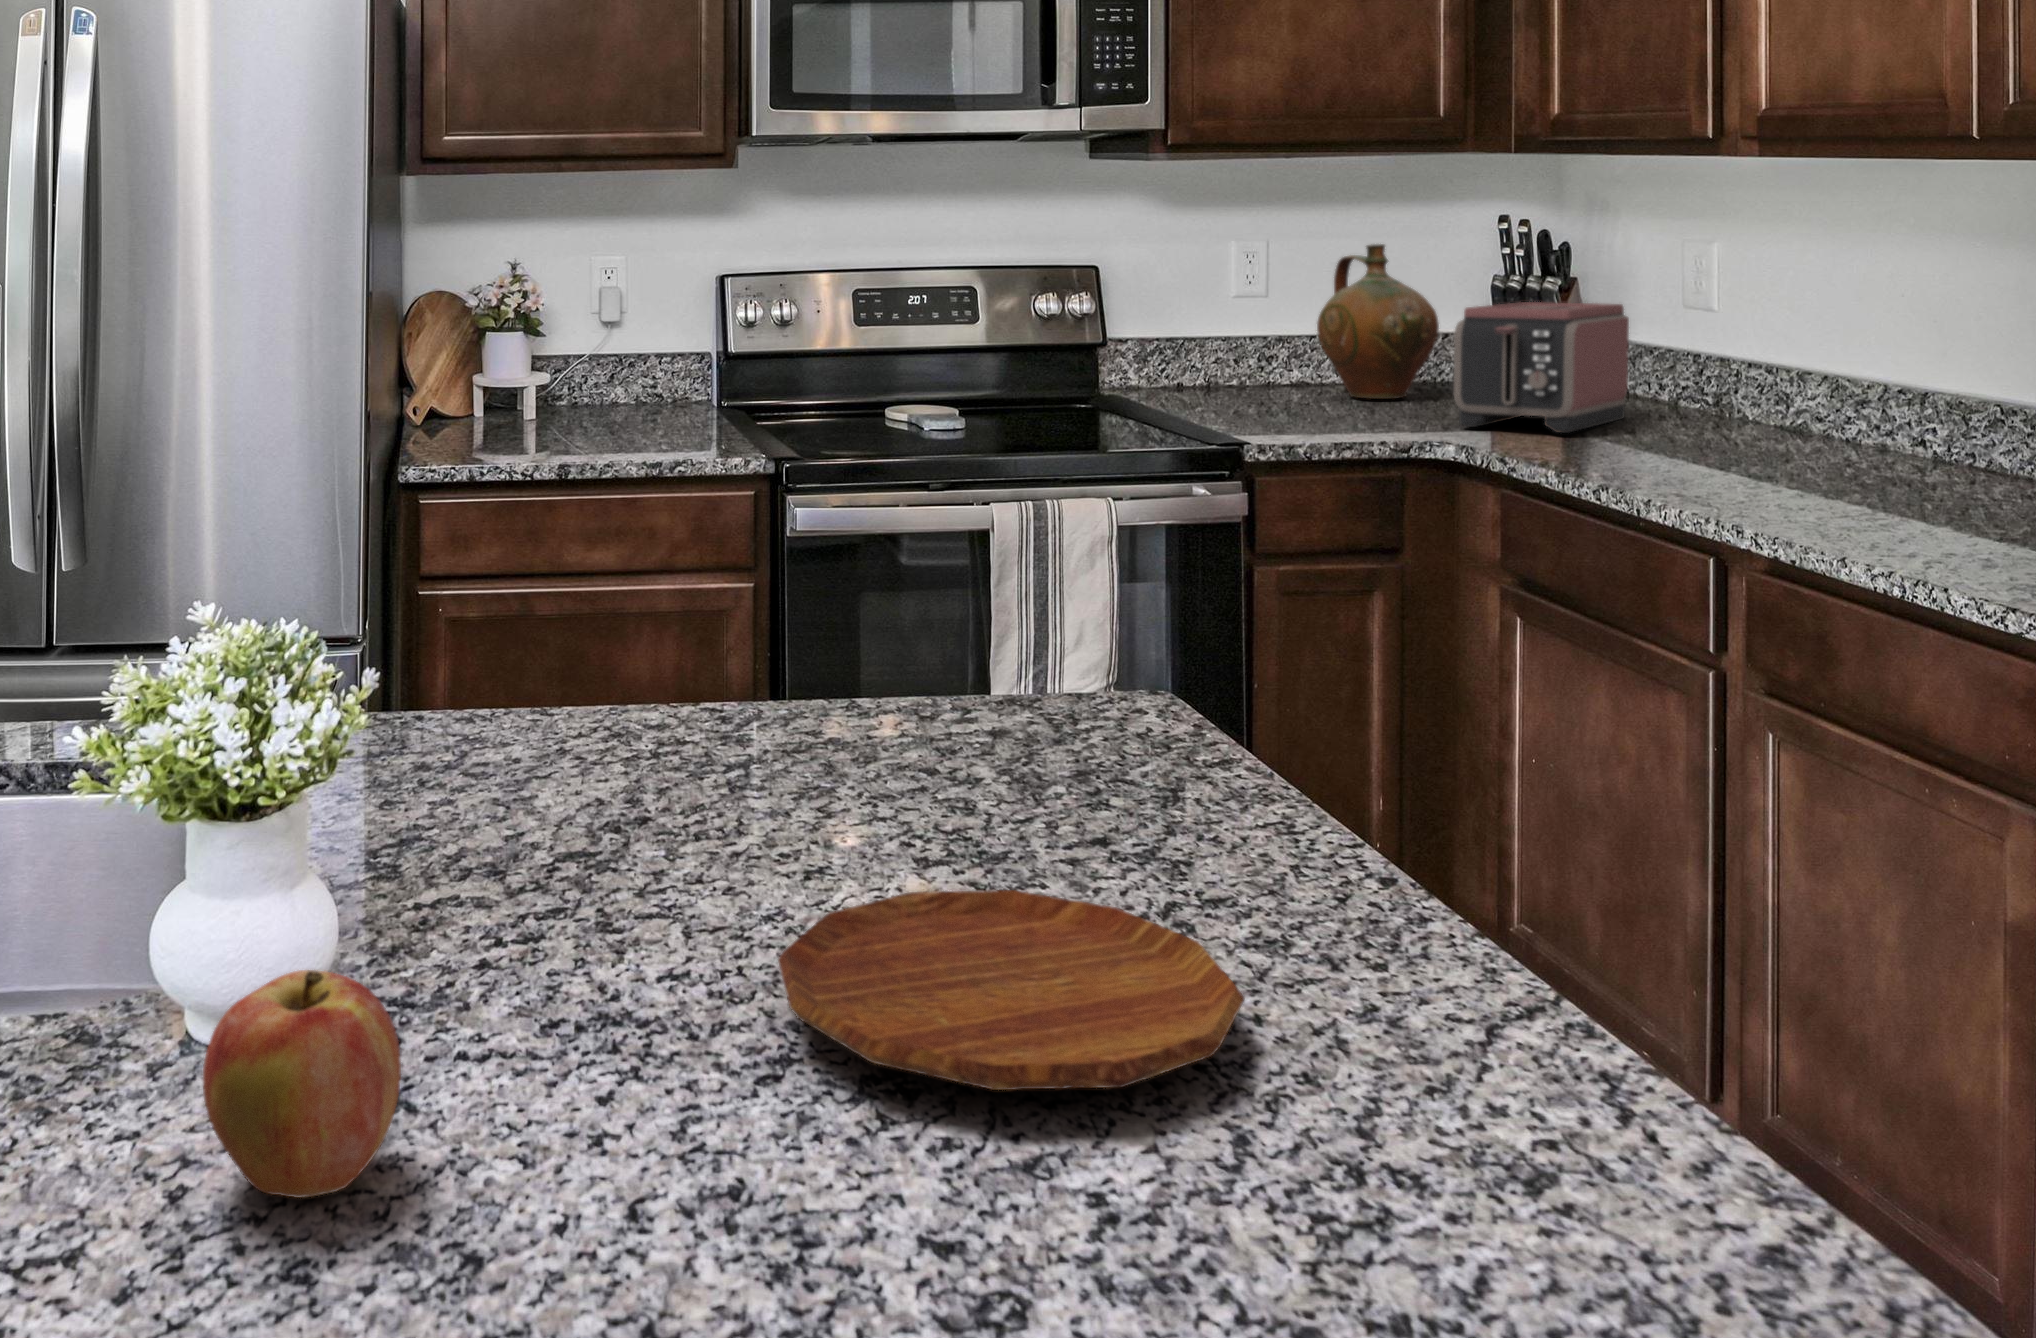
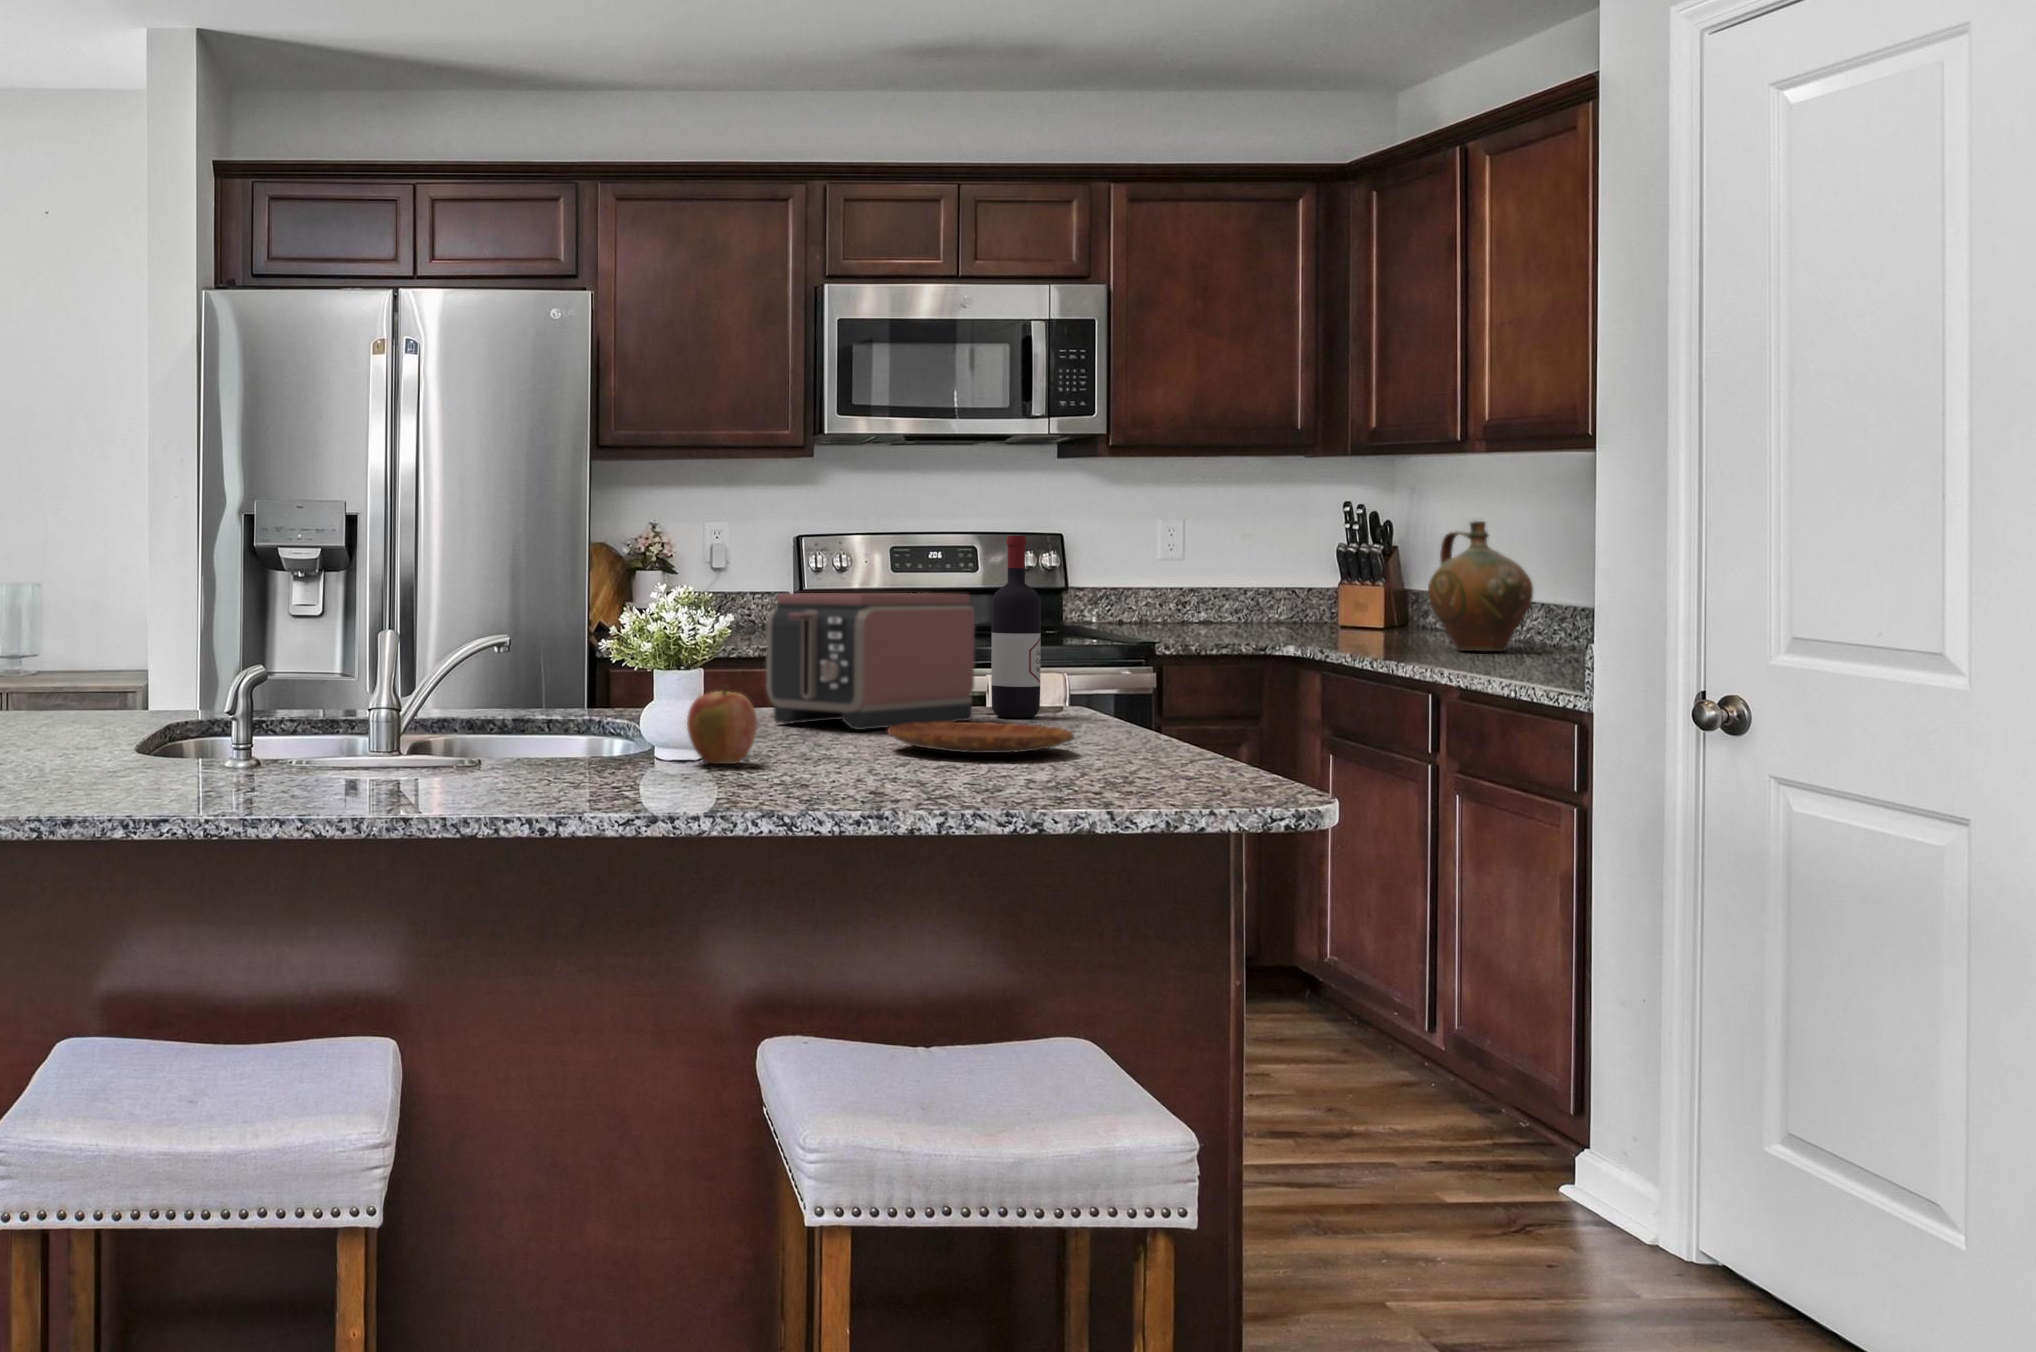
ceramic jug: present [1317,244,1439,399] -> present [1428,521,1533,651]
toaster: present [1454,302,1629,433] -> present [766,593,975,730]
wine bottle: none [1016,385,1114,750] -> present [991,536,1041,718]

